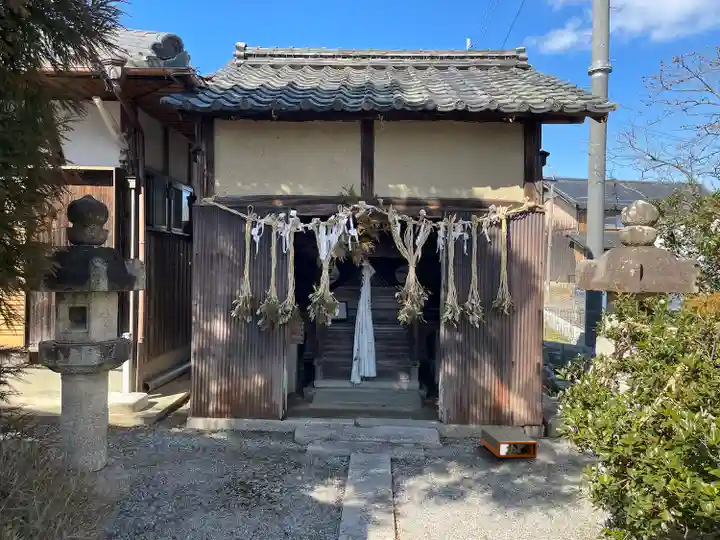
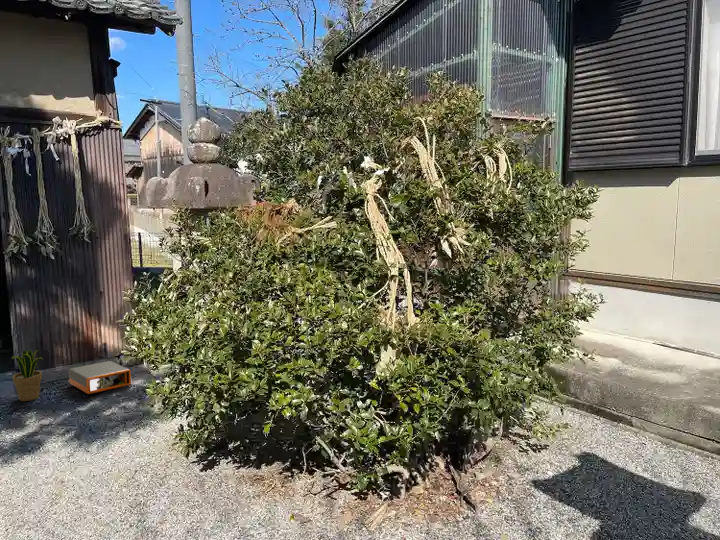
potted plant: none [438,405,463,451] -> present [11,350,42,401]

